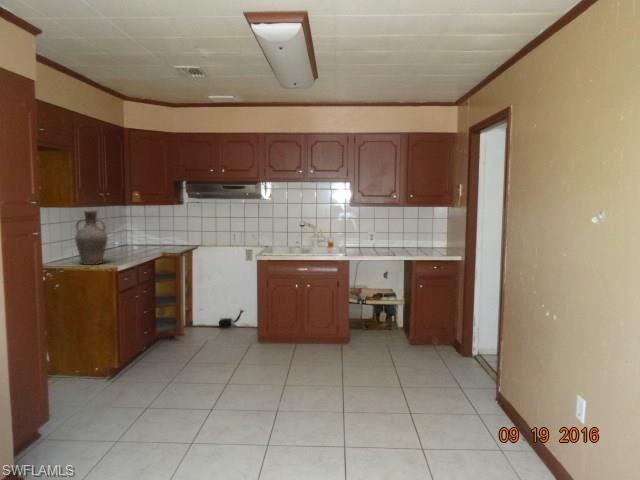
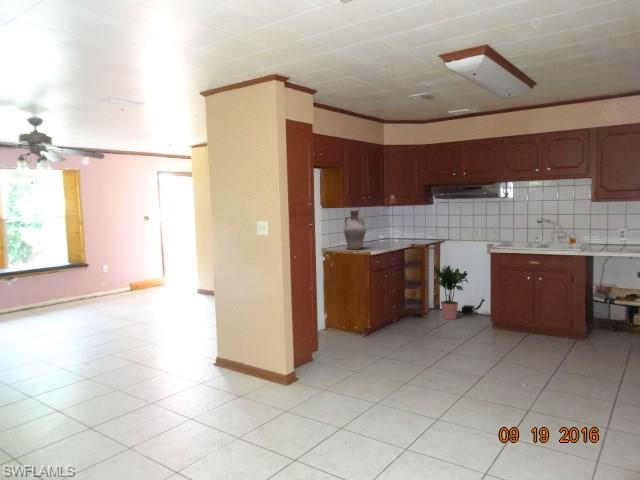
potted plant: none [190,273,233,338] -> present [435,266,468,320]

